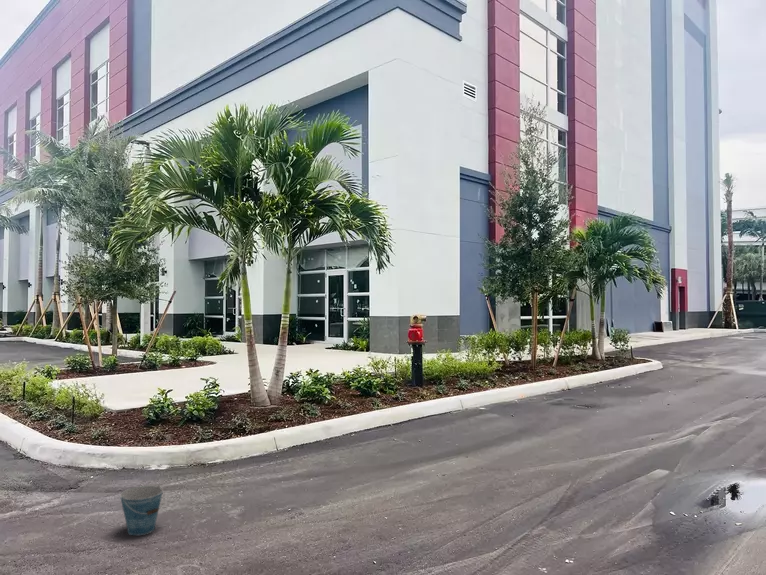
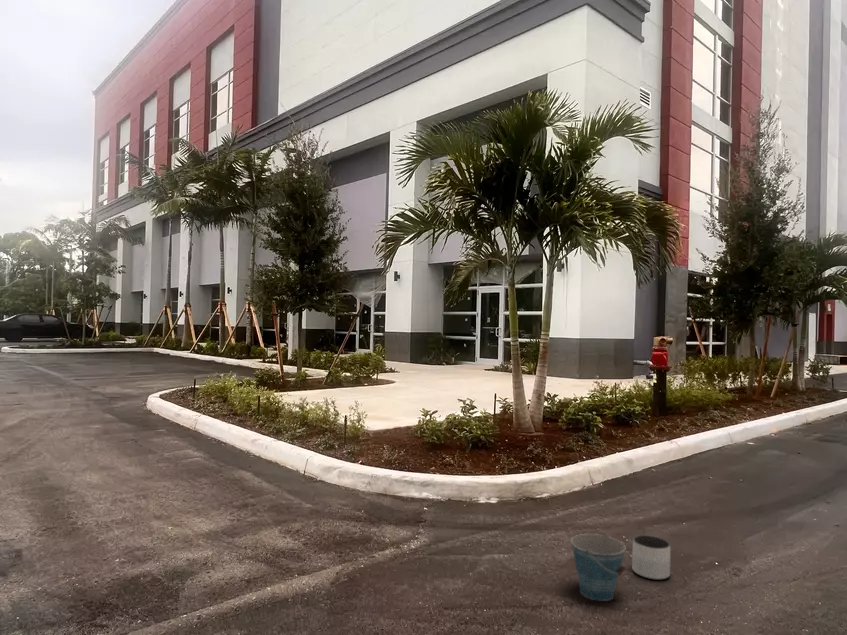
planter: none [194,486,223,519] -> present [632,535,670,580]

